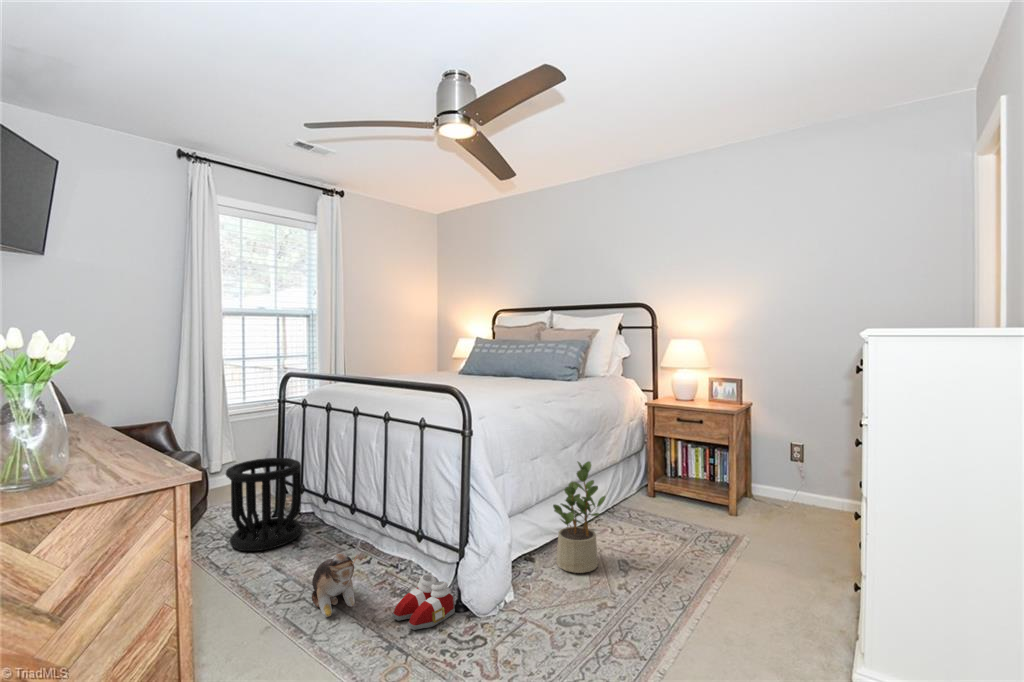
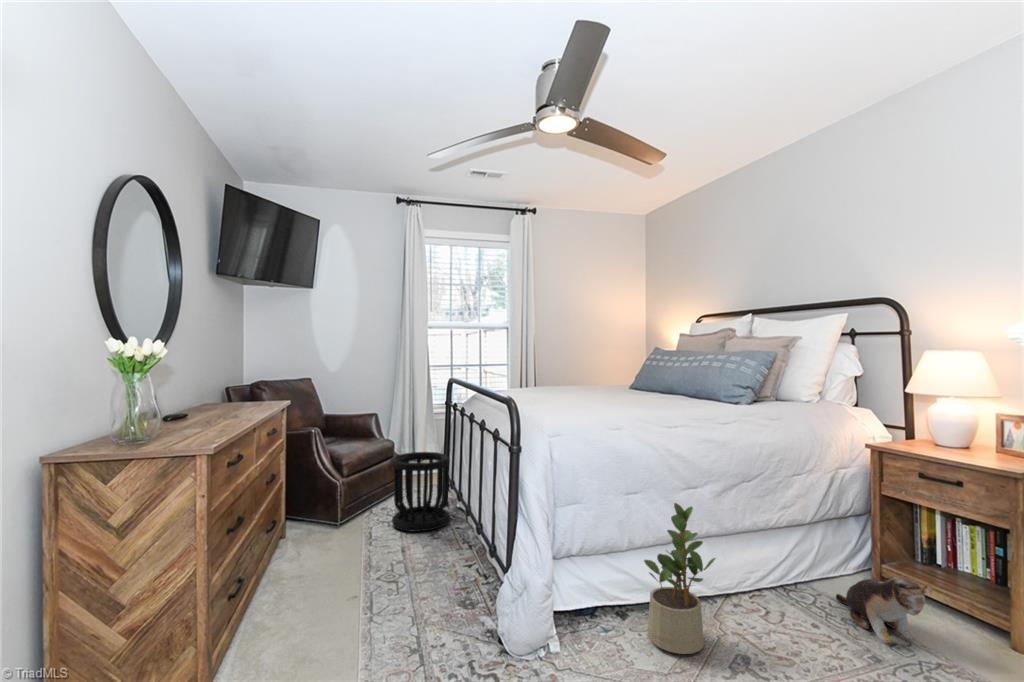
plush toy: present [312,554,357,617] -> present [836,576,933,643]
slippers: present [392,575,455,630] -> none [437,592,496,648]

